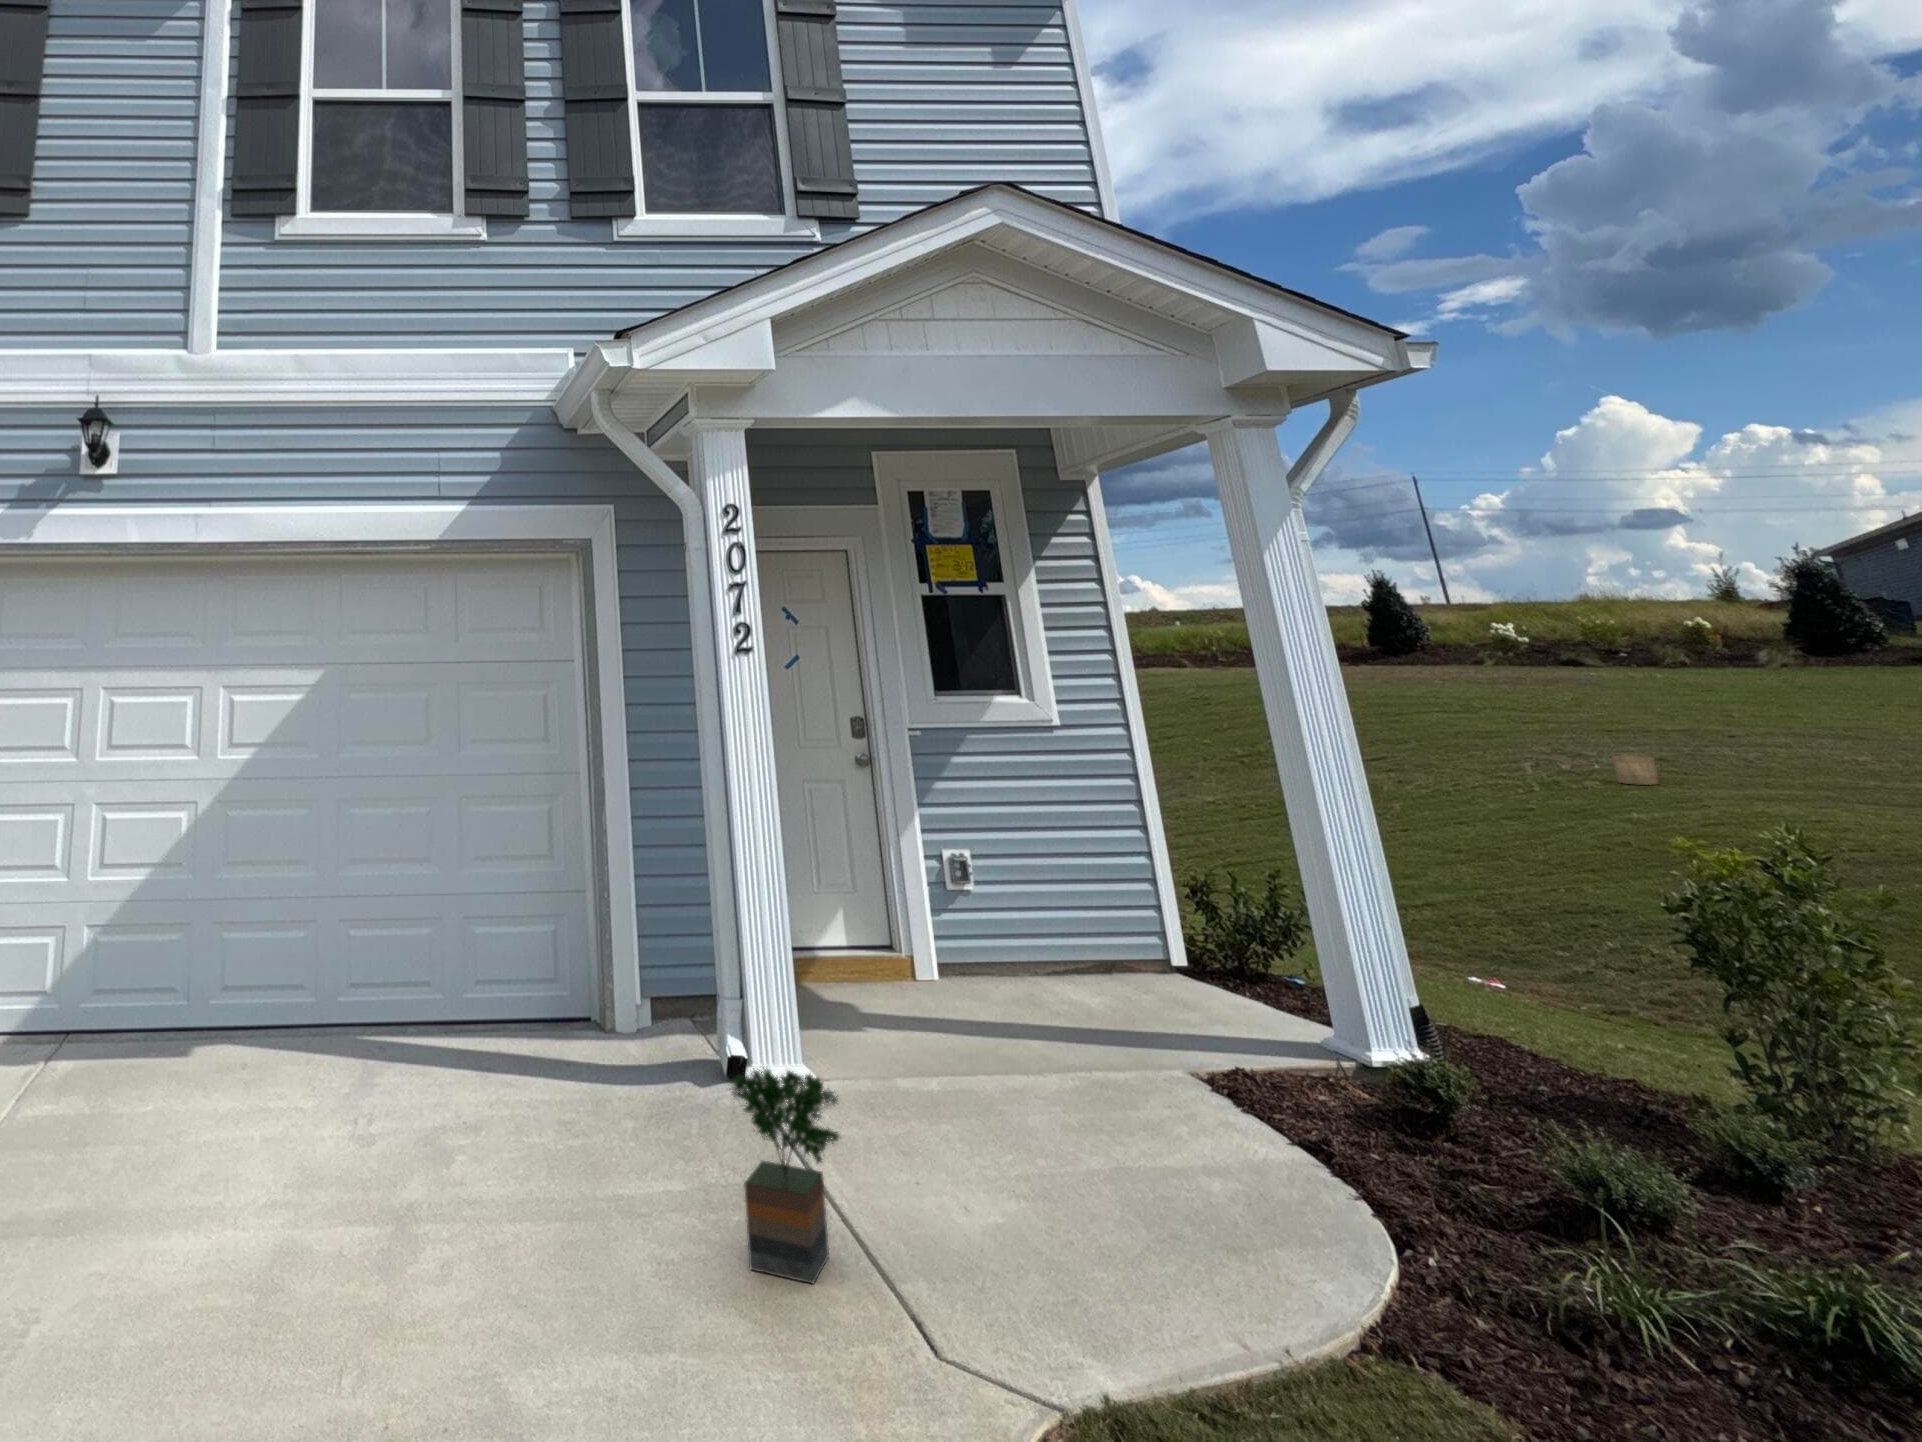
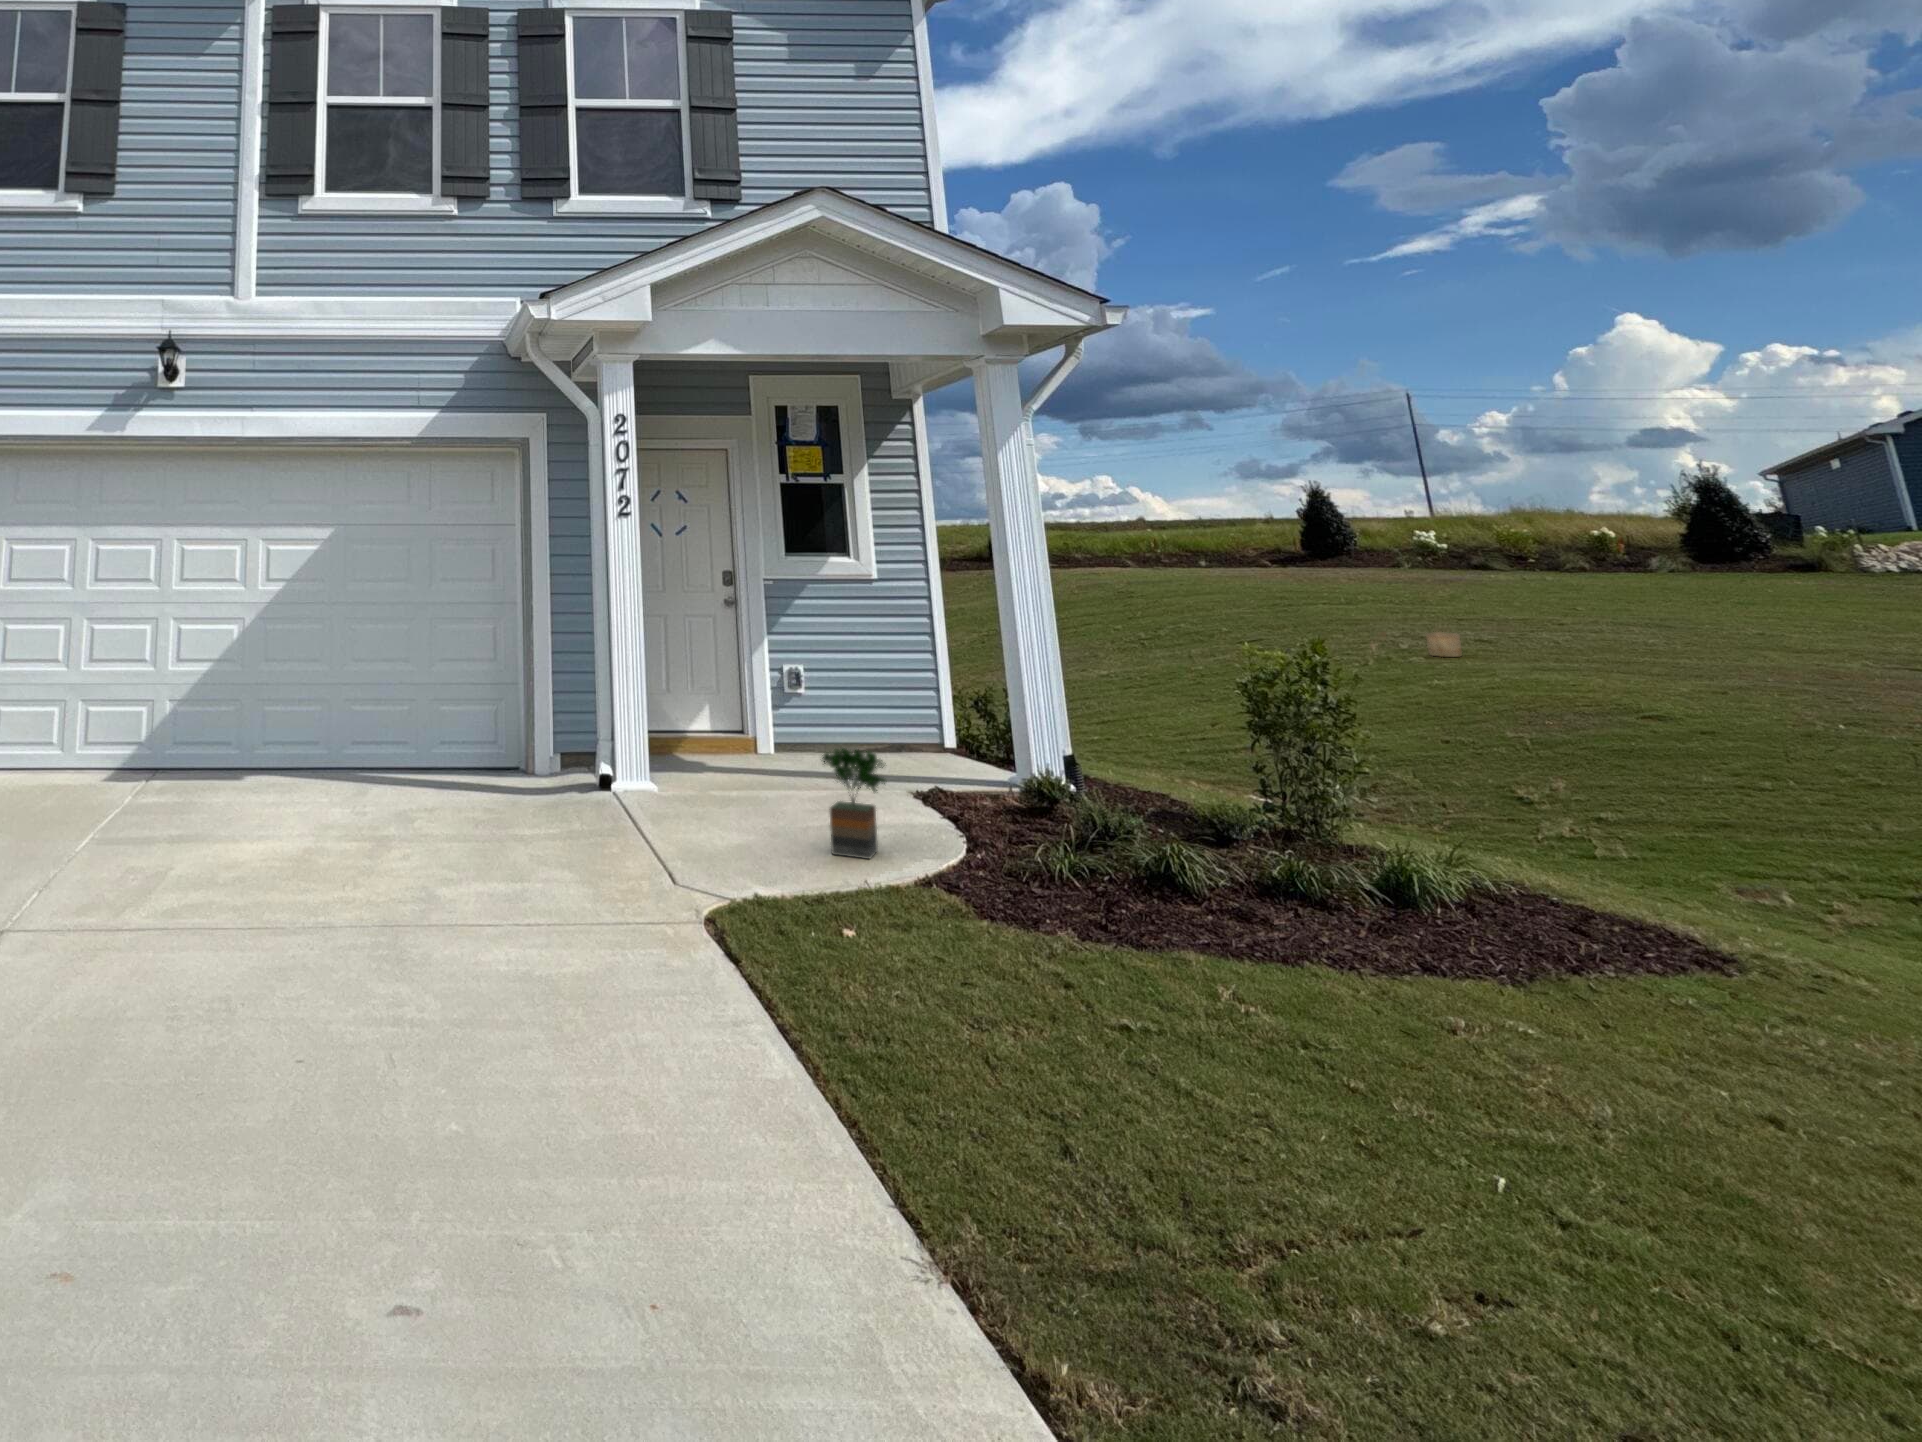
potted tree: present [732,1067,840,1283] -> present [822,749,887,859]

